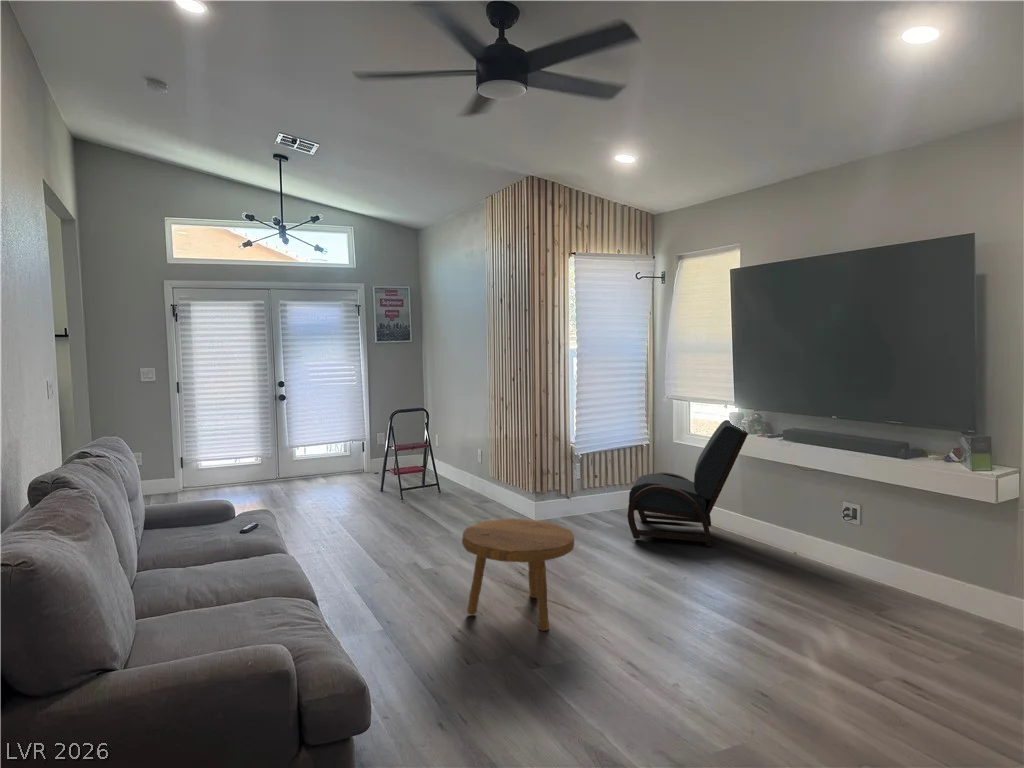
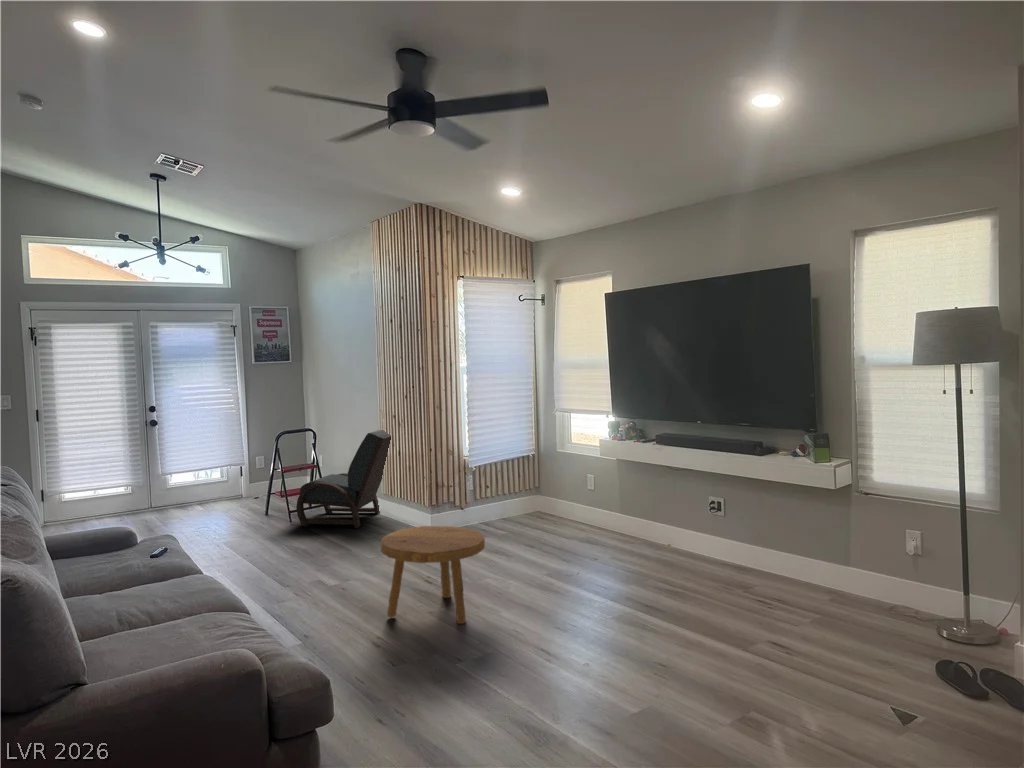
lounge chair: present [628,420,748,546] -> present [296,430,391,528]

